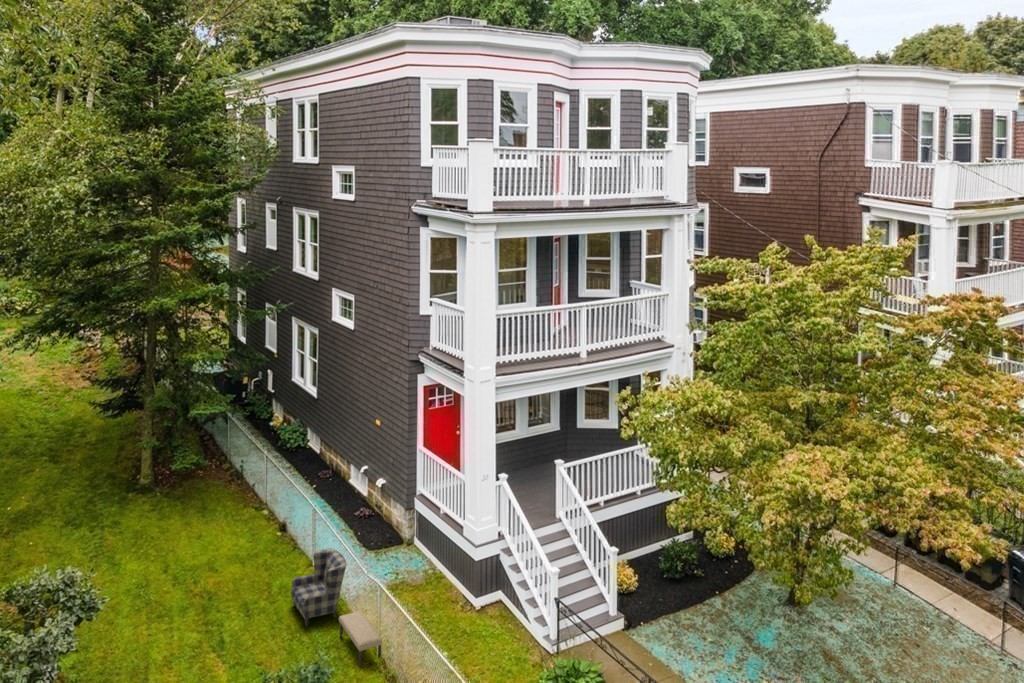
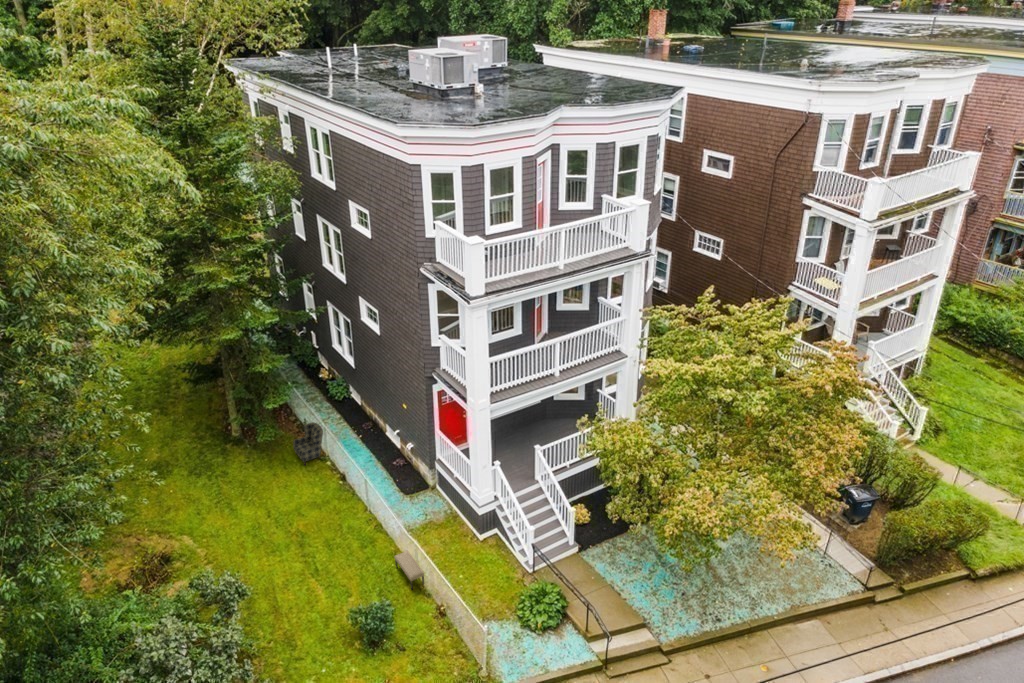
chair: present [291,549,346,627] -> present [293,422,323,465]

